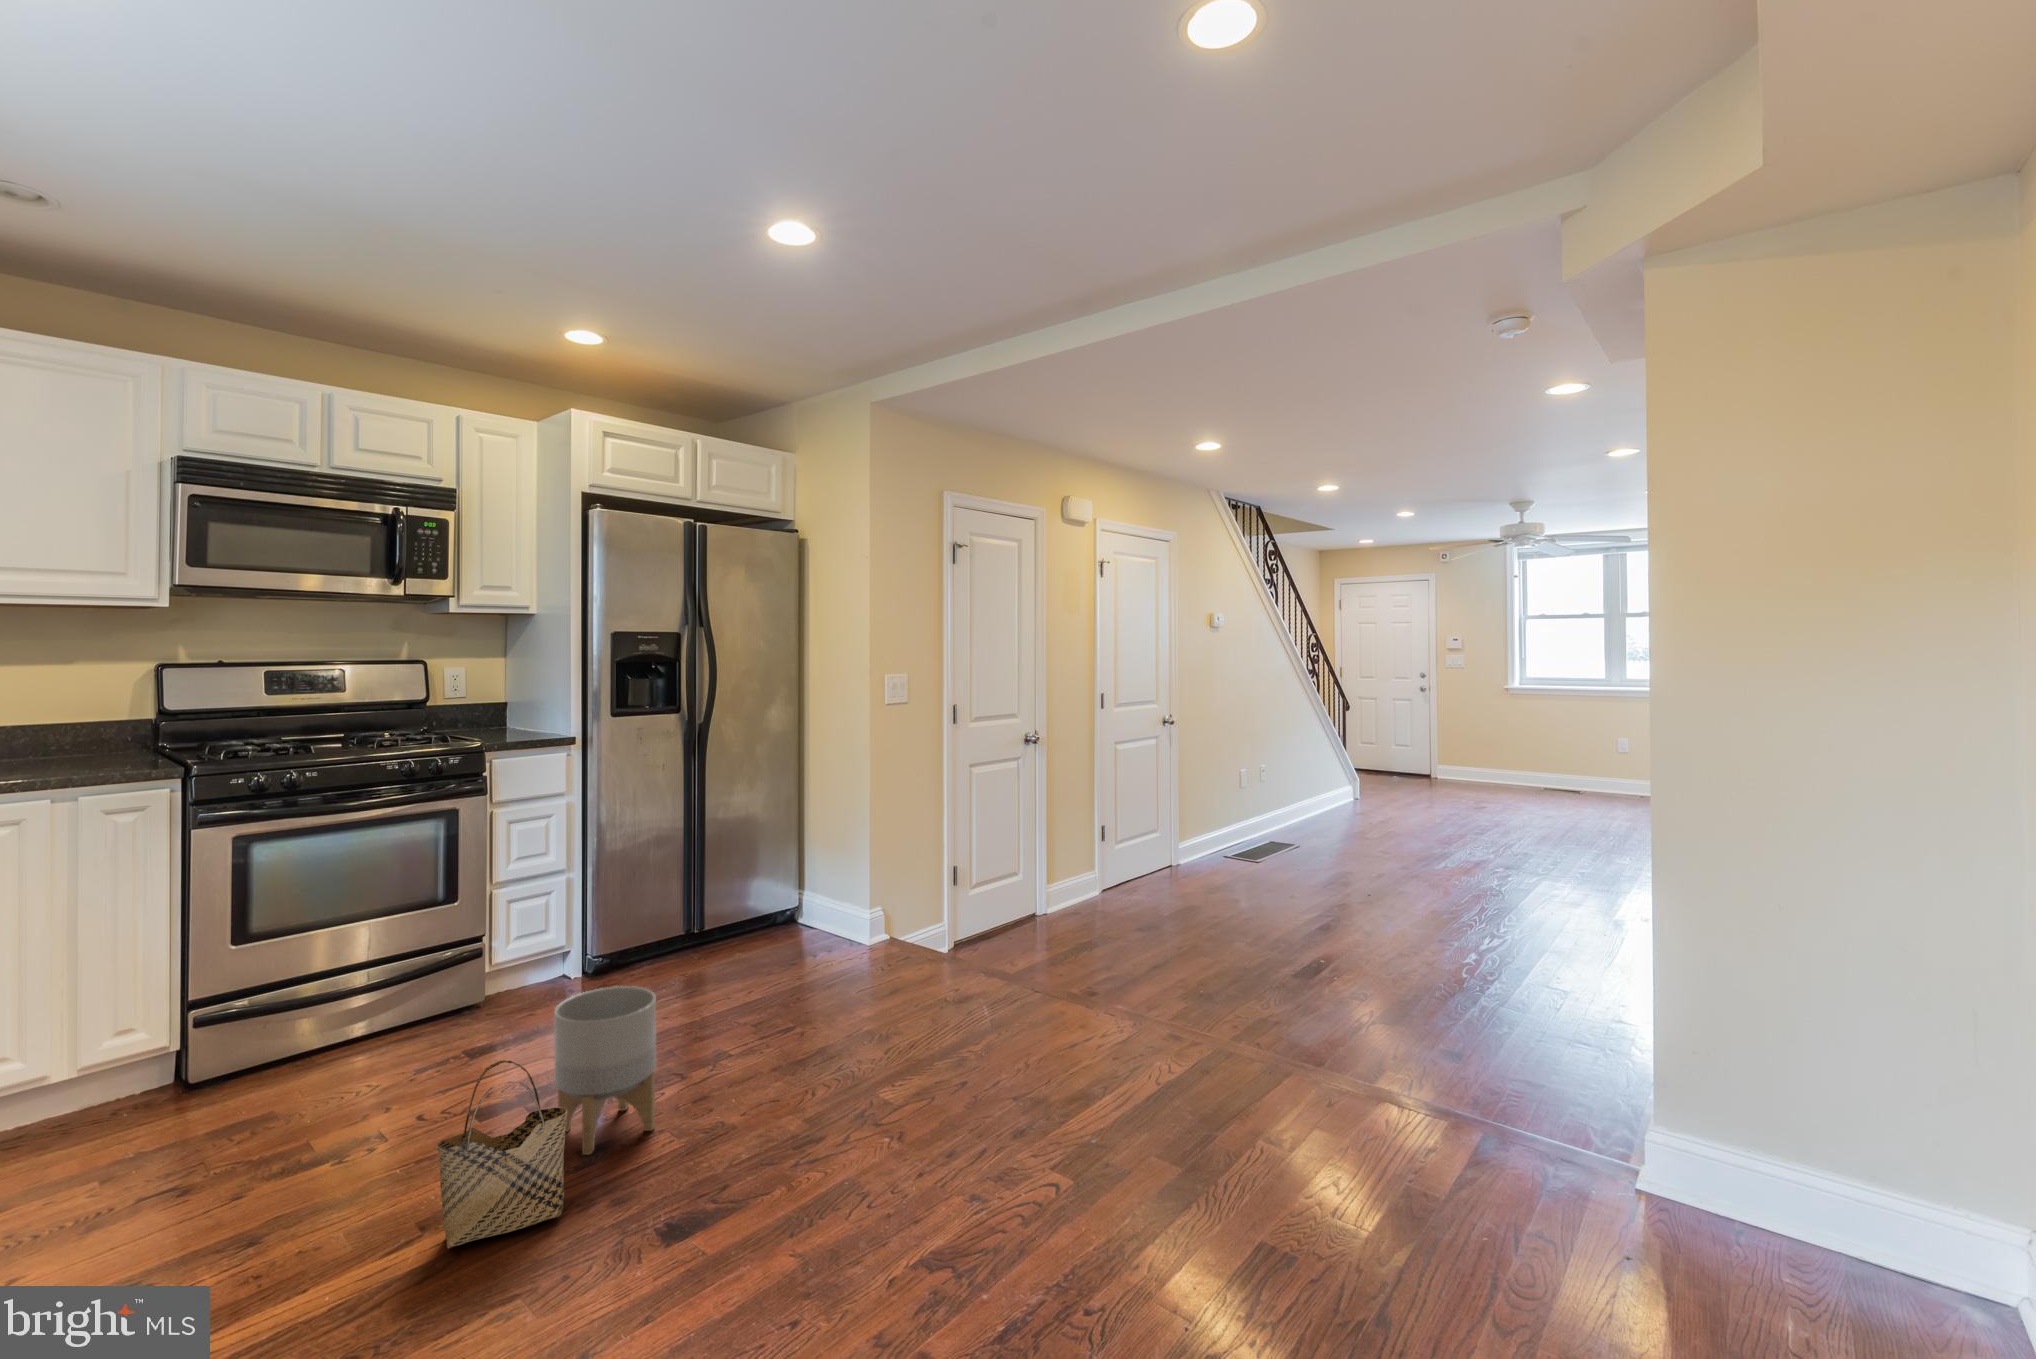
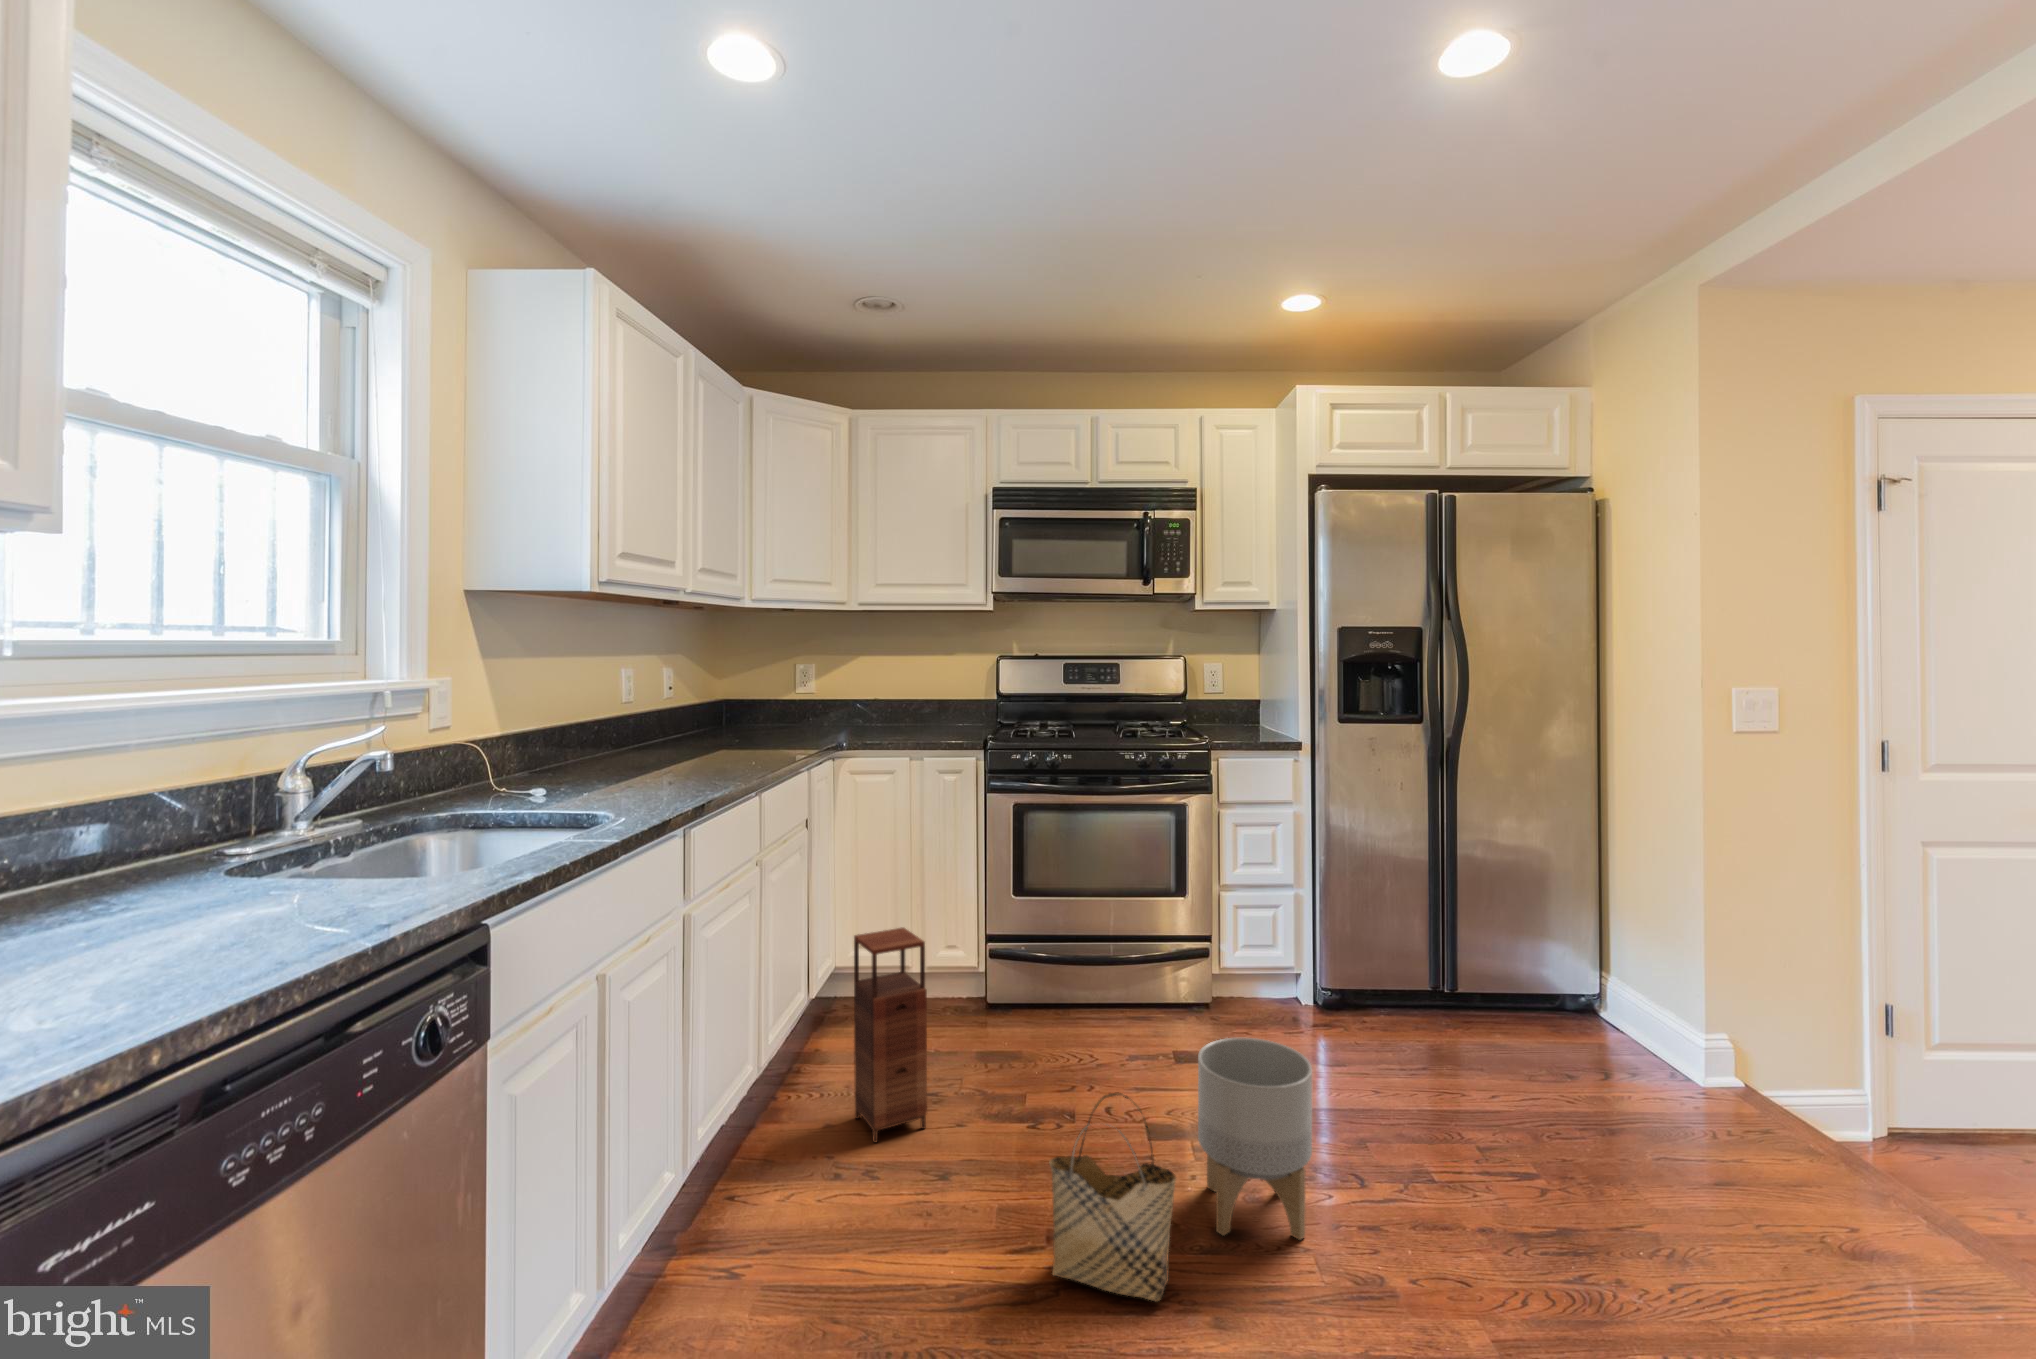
storage cabinet: none [55,996,194,1263] -> present [854,927,927,1142]

